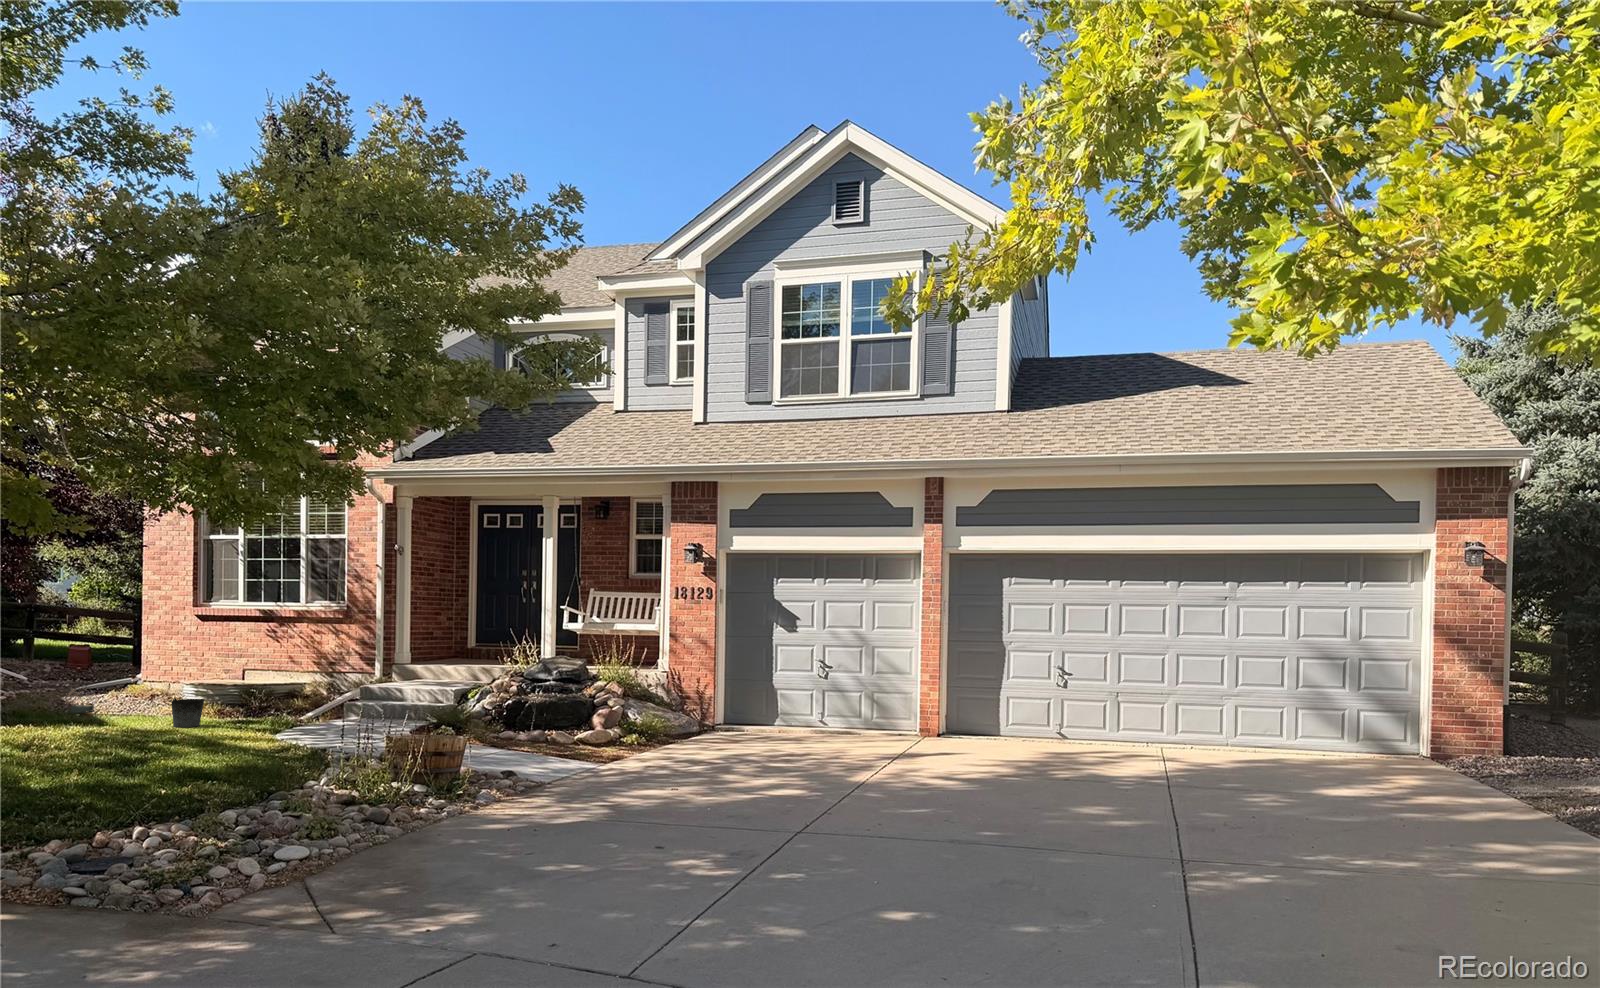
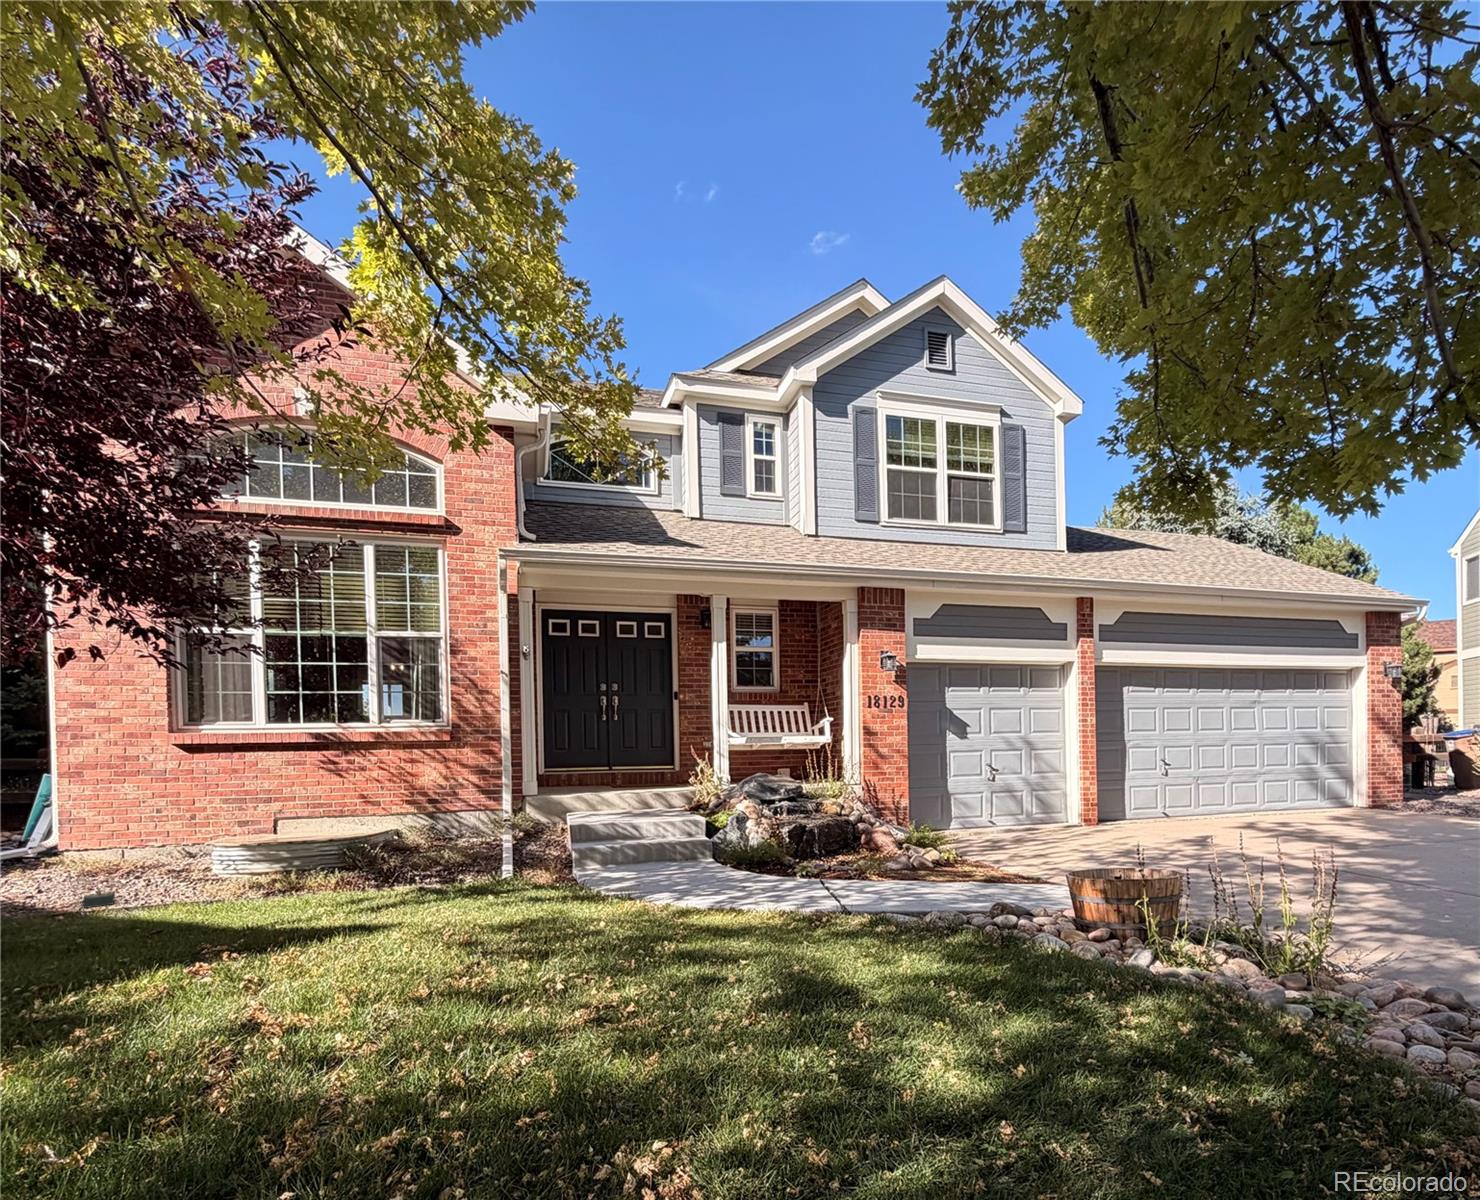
bucket: present [169,698,204,728] -> none [448,869,498,915]

